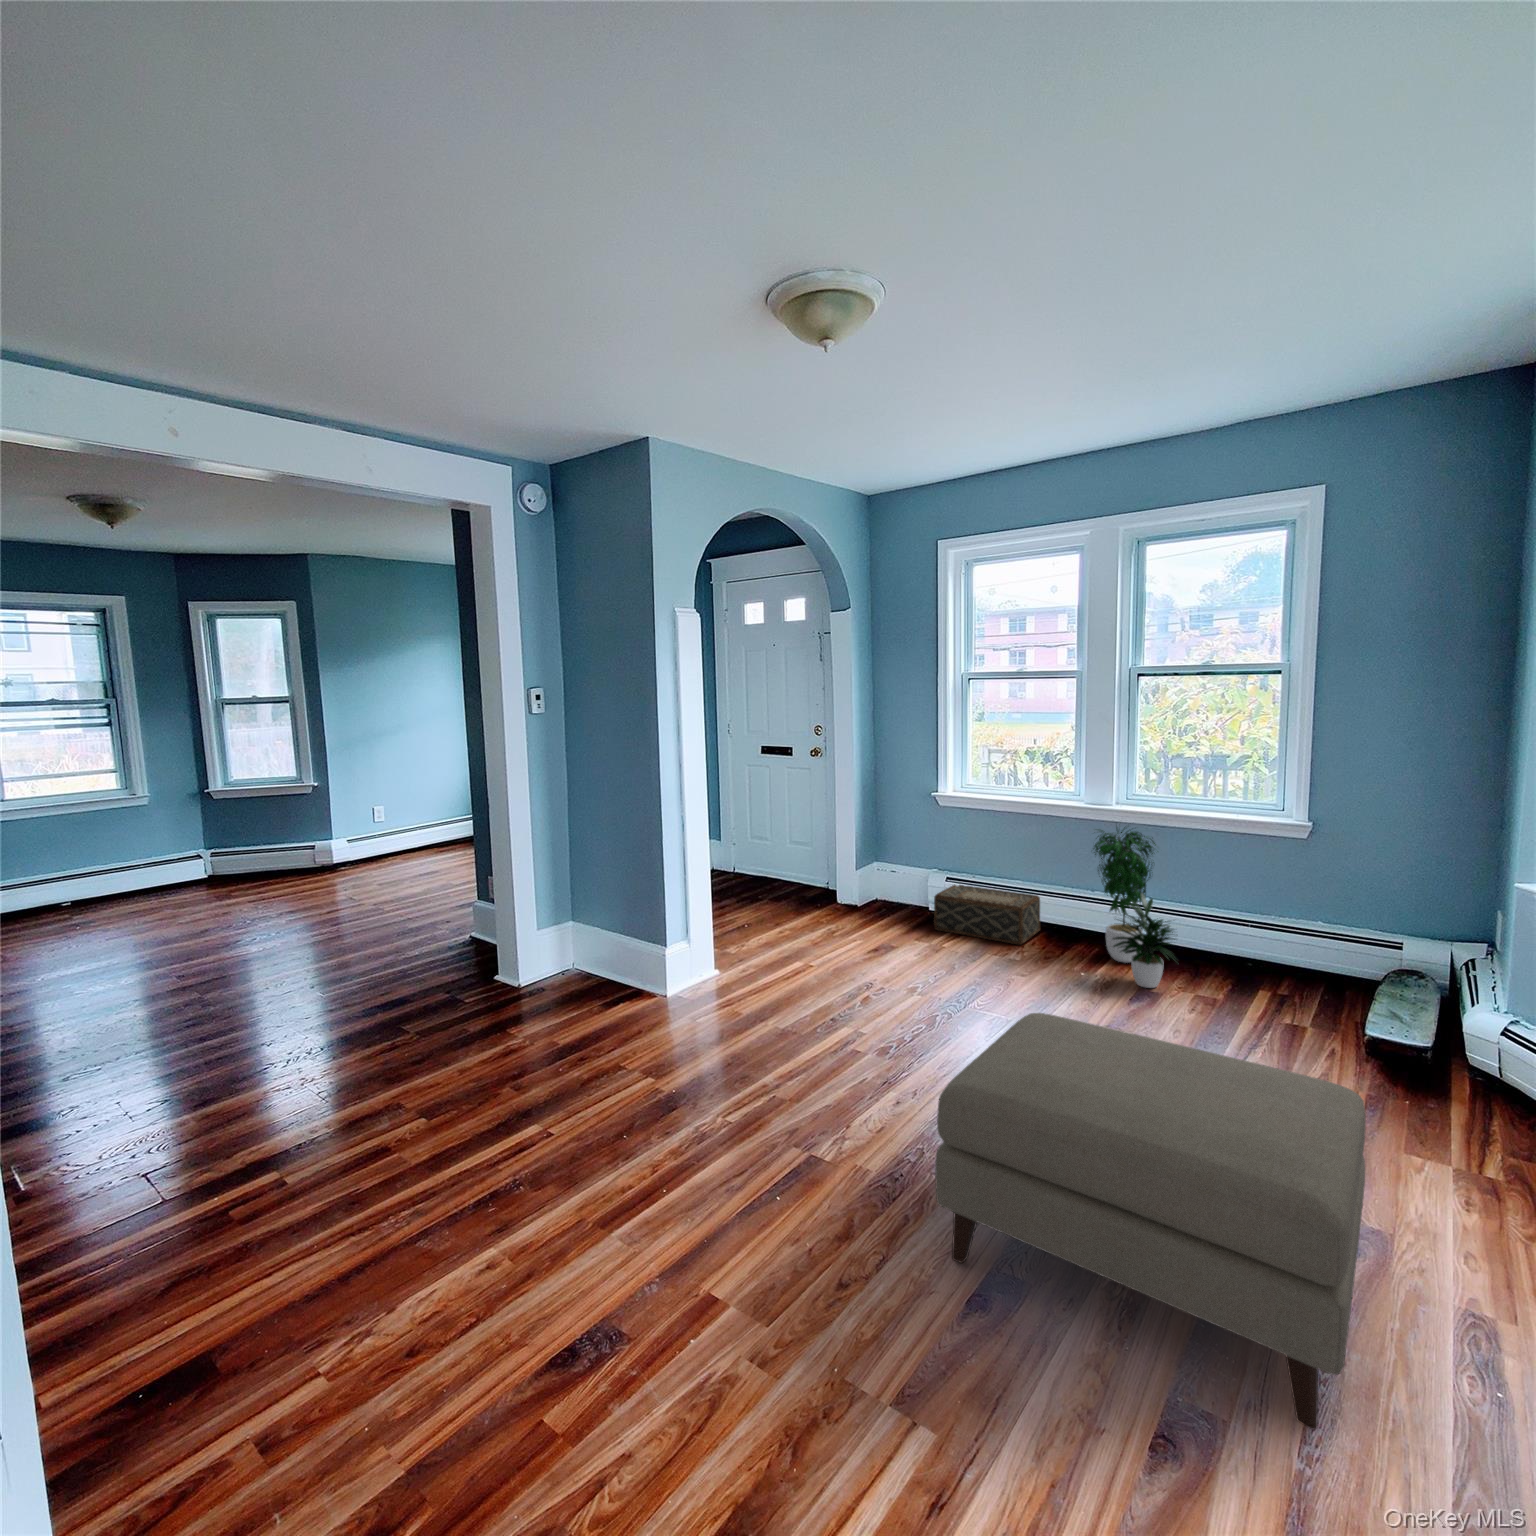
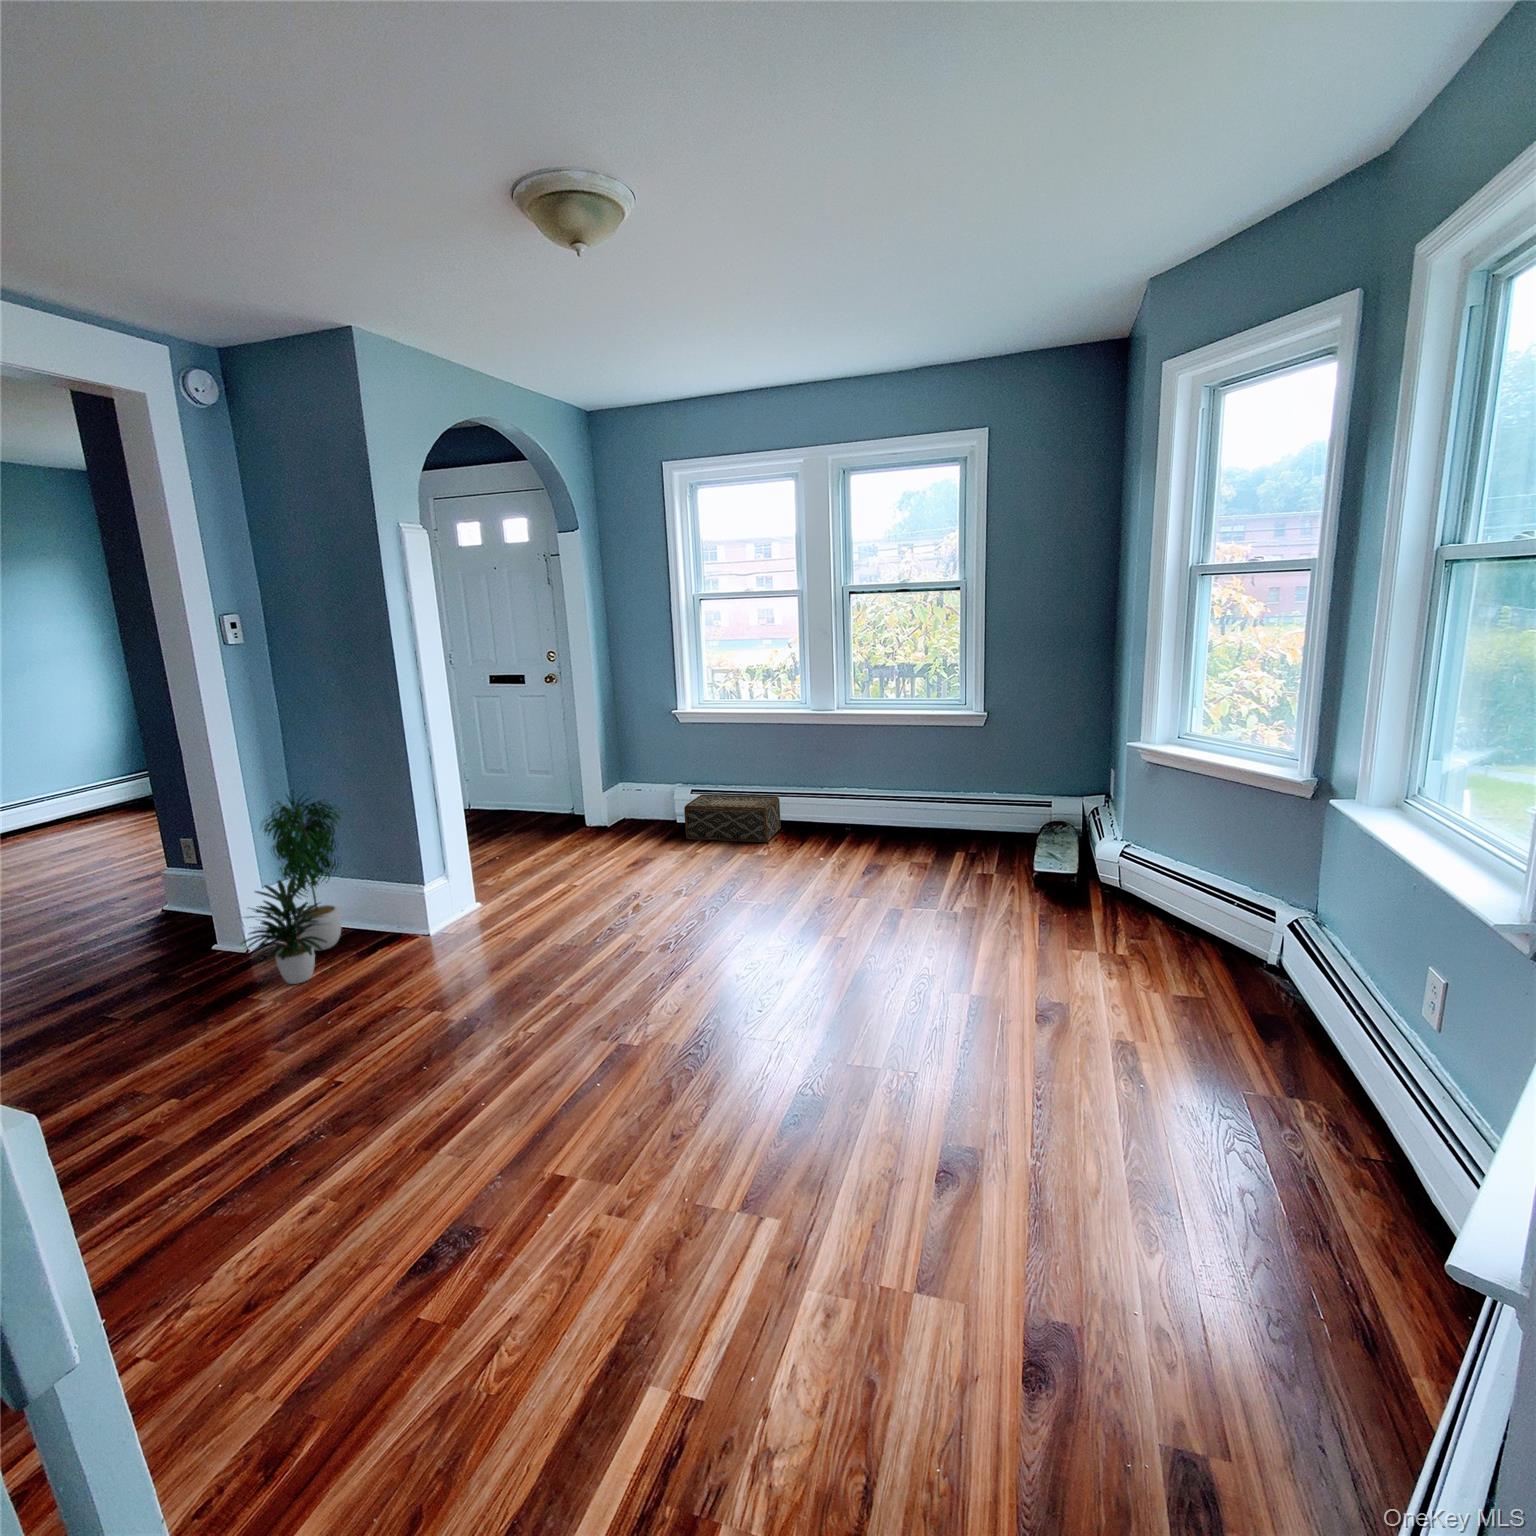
potted plant: present [1093,827,1175,988] -> present [243,793,341,984]
ottoman: present [935,1013,1366,1430] -> none [745,884,1054,1137]

